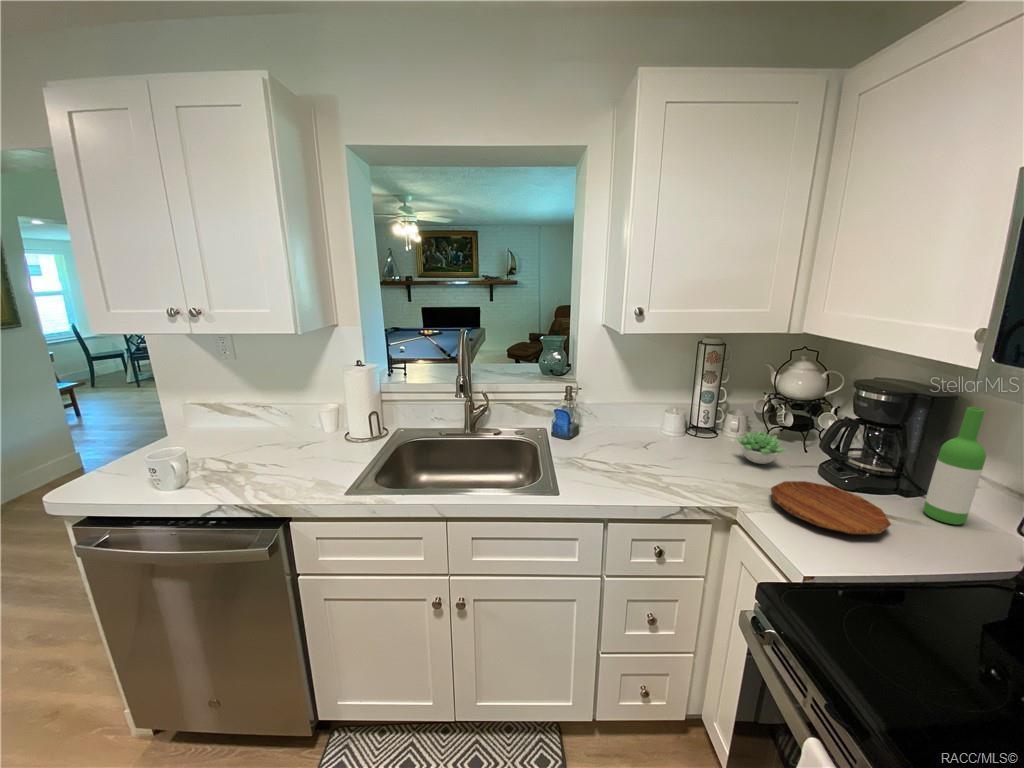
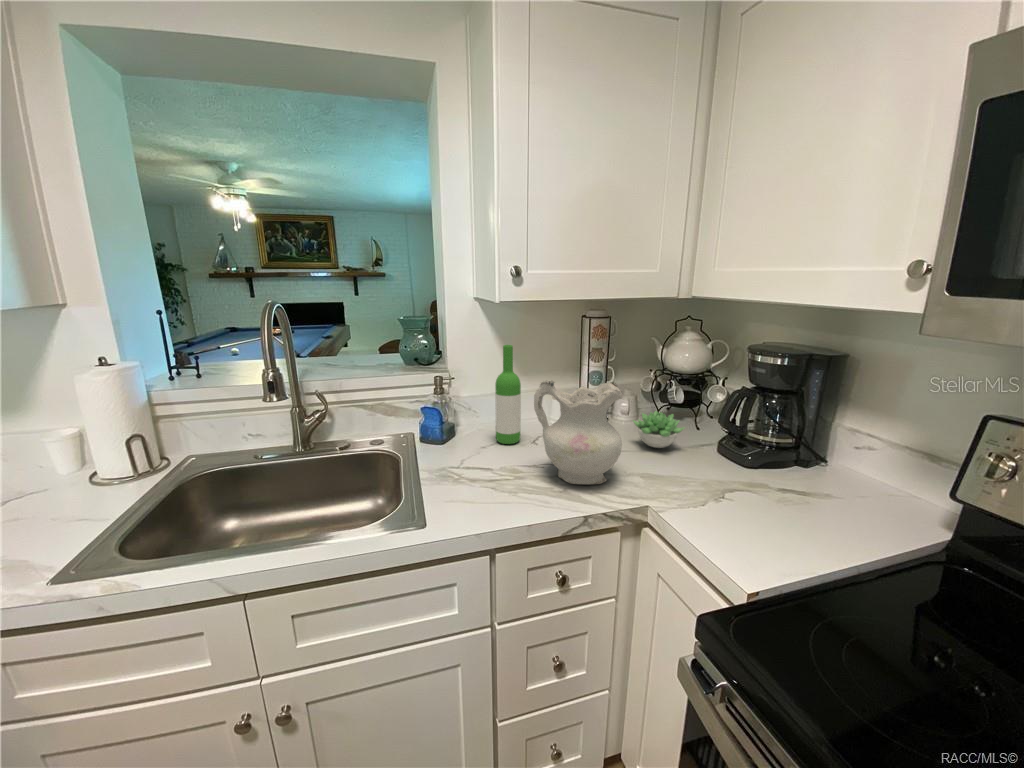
ceramic pitcher: none [647,398,724,486] -> present [534,381,623,484]
wine bottle: present [924,407,986,525] -> present [495,345,521,444]
tray: present [771,481,891,534] -> none [678,462,804,520]

